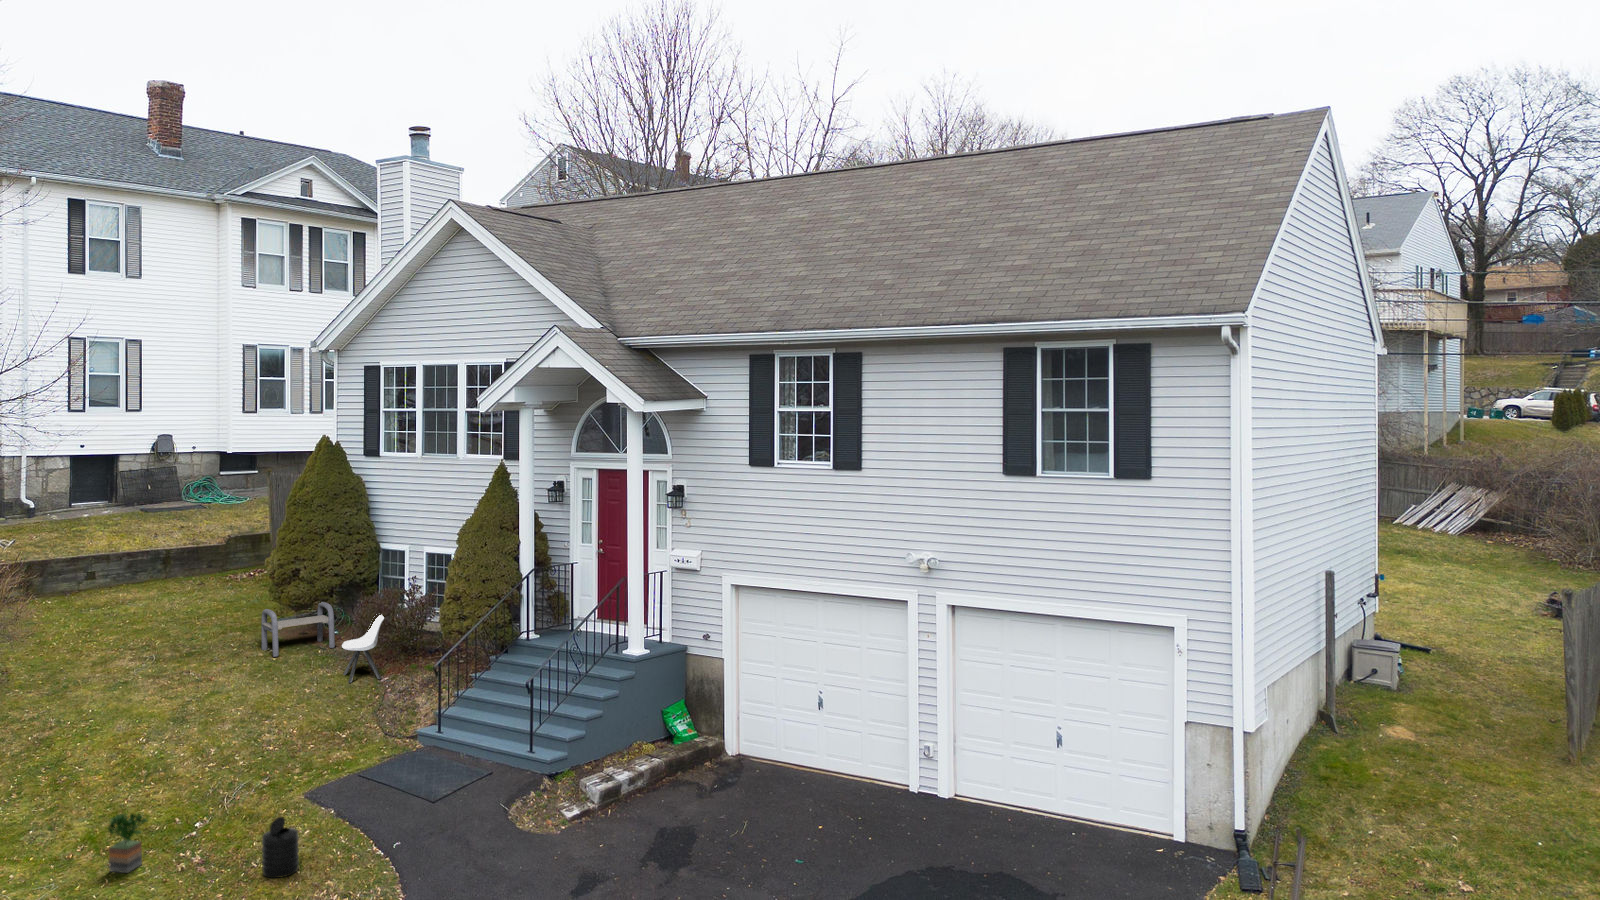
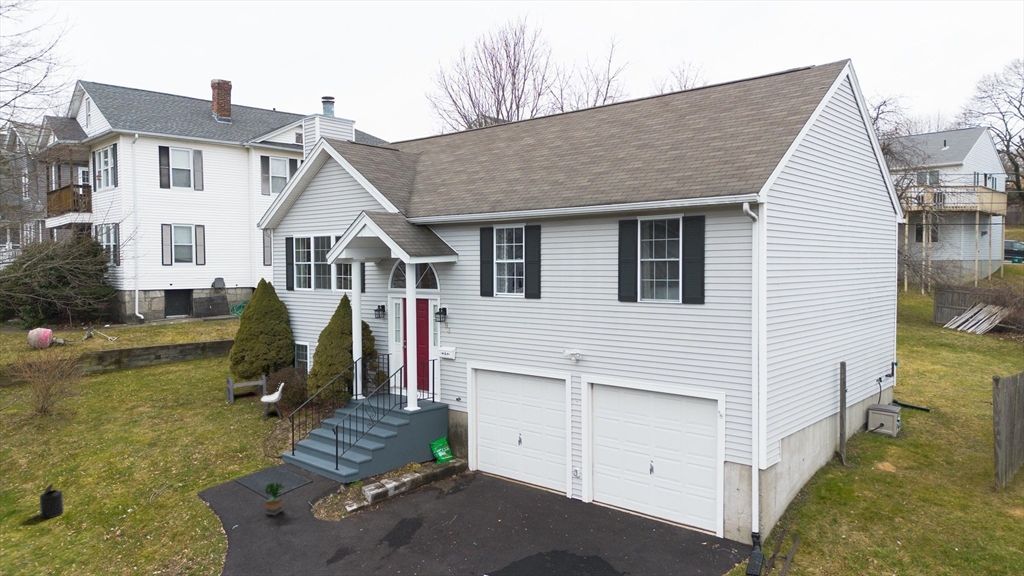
potted tree: present [108,813,147,873] -> present [265,483,284,515]
trash can: present [262,817,299,878] -> present [40,484,64,518]

